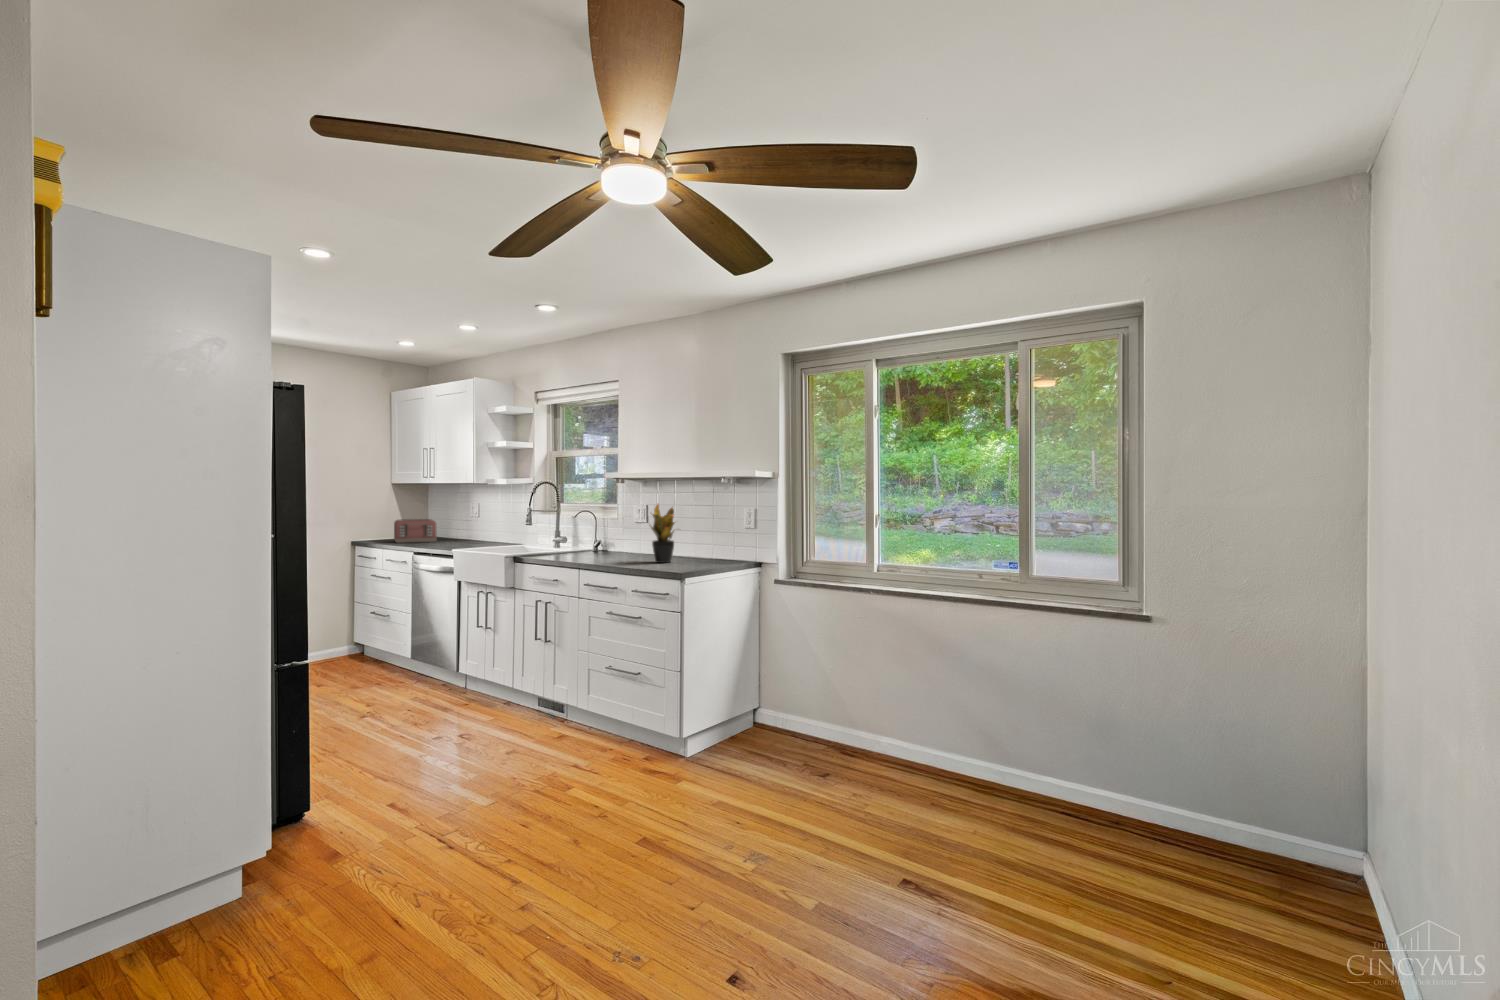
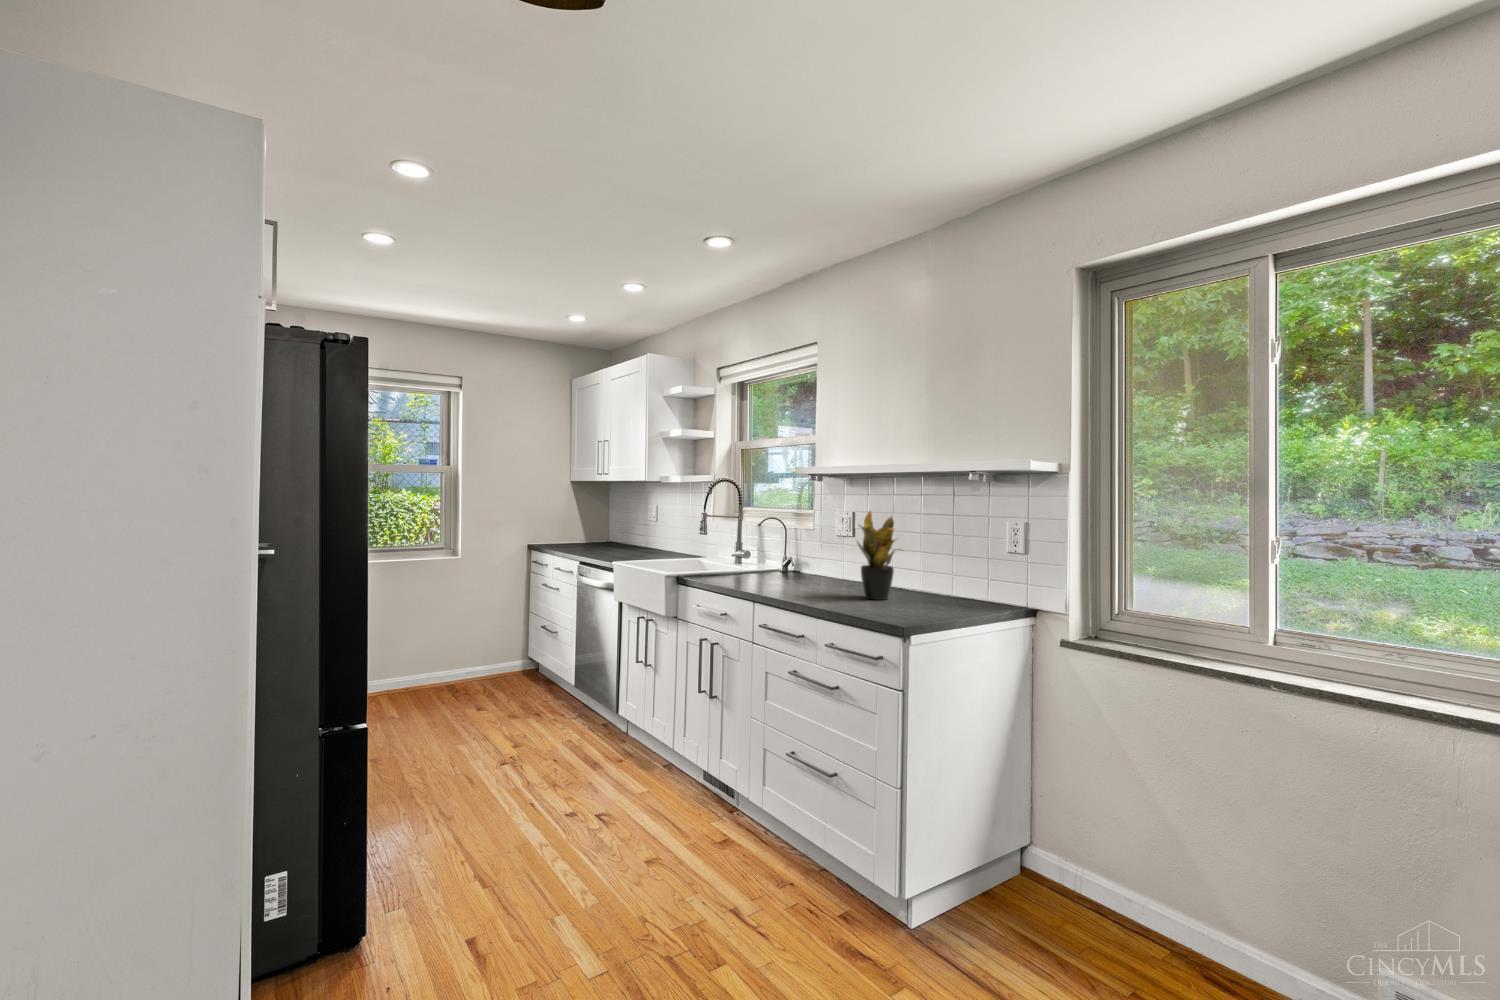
toaster: present [394,519,437,543] -> none [568,521,612,548]

